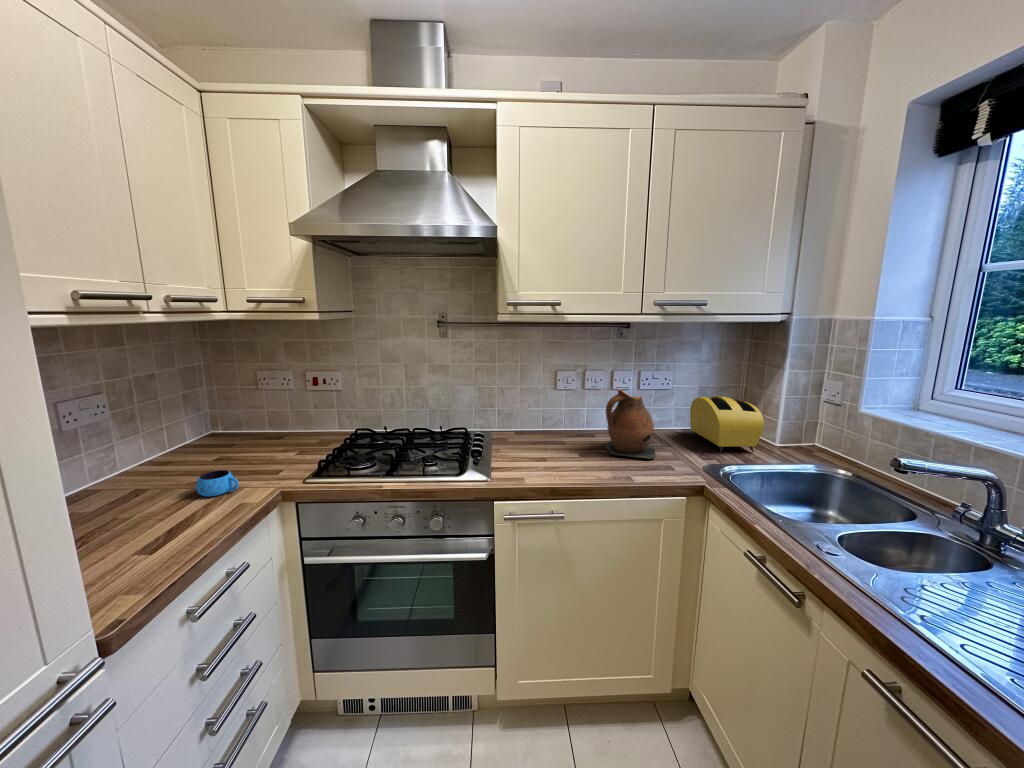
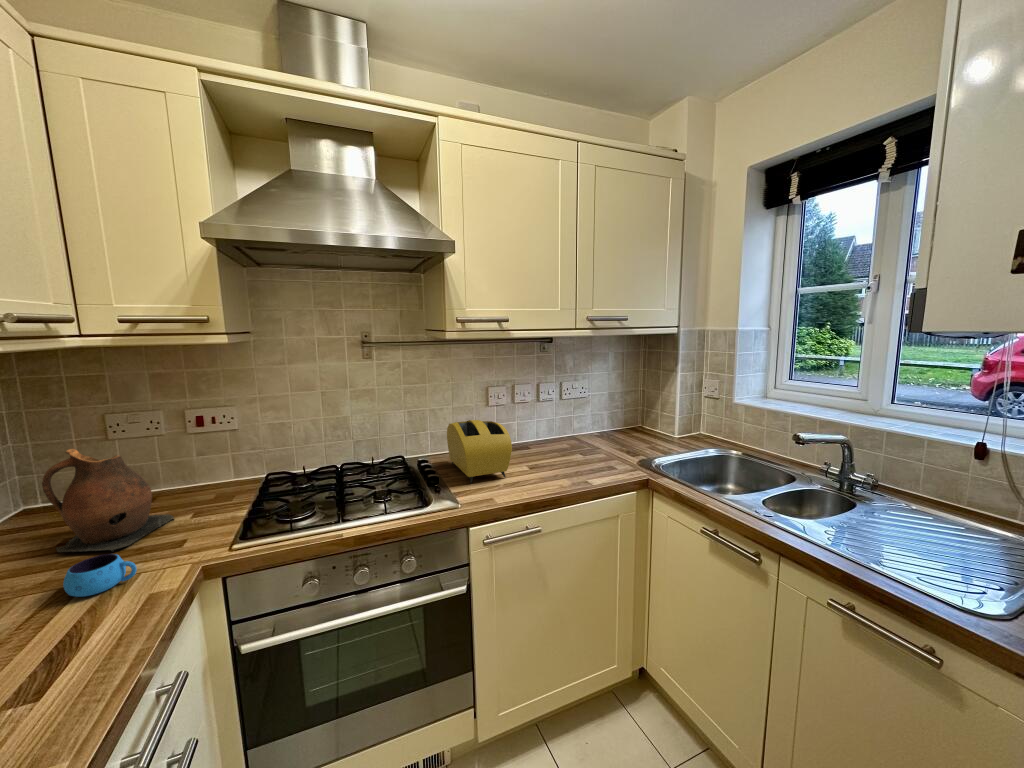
ceramic pitcher: present [605,389,656,459] -> present [42,449,174,552]
toaster: present [690,396,764,453] -> present [447,420,512,483]

